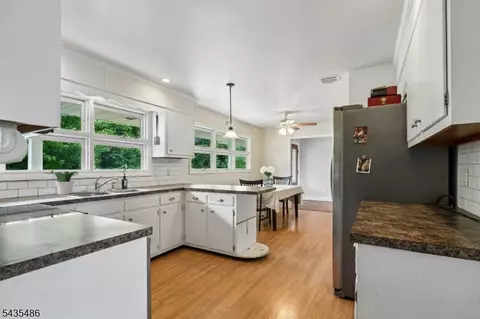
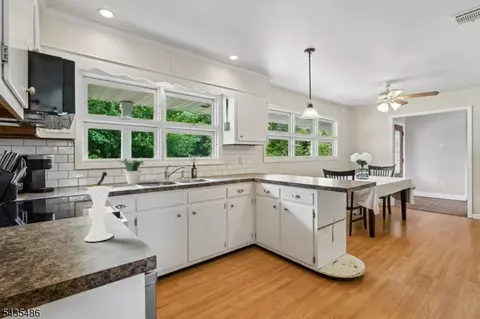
vase: none [86,178,108,226] -> present [85,172,113,241]

